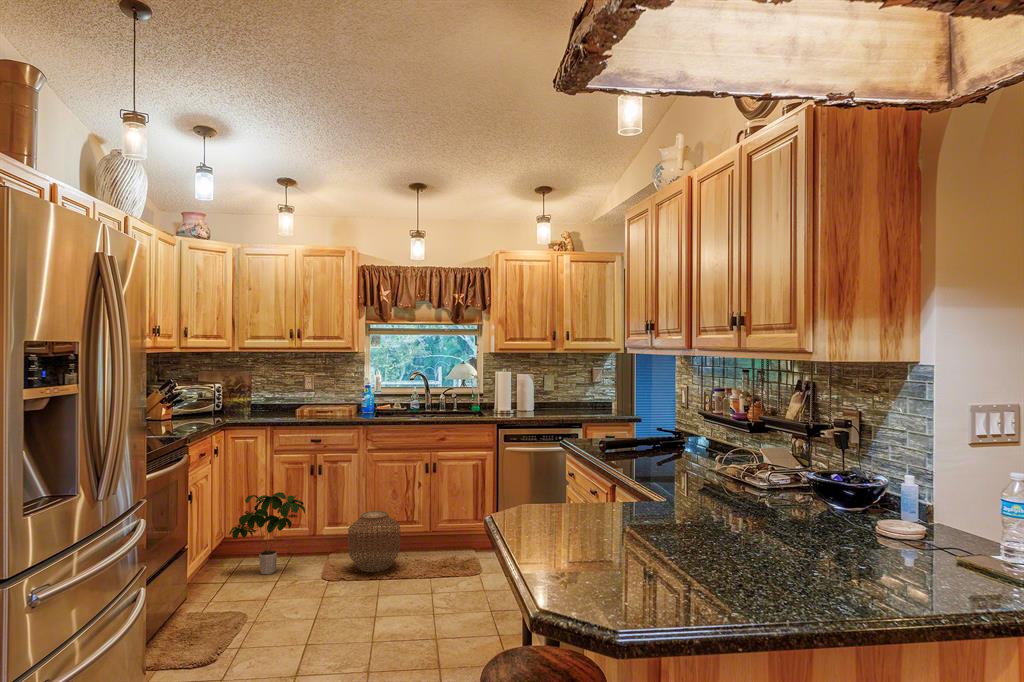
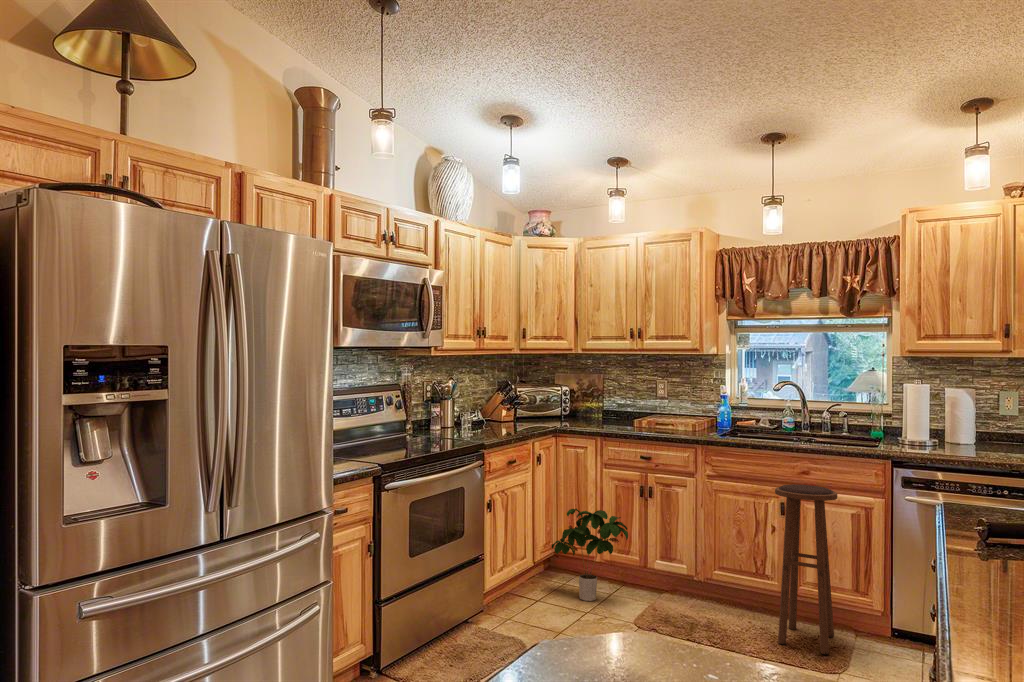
stool: none [425,448,467,567] -> present [775,484,838,654]
woven basket: present [348,511,401,572] -> none [672,552,739,631]

